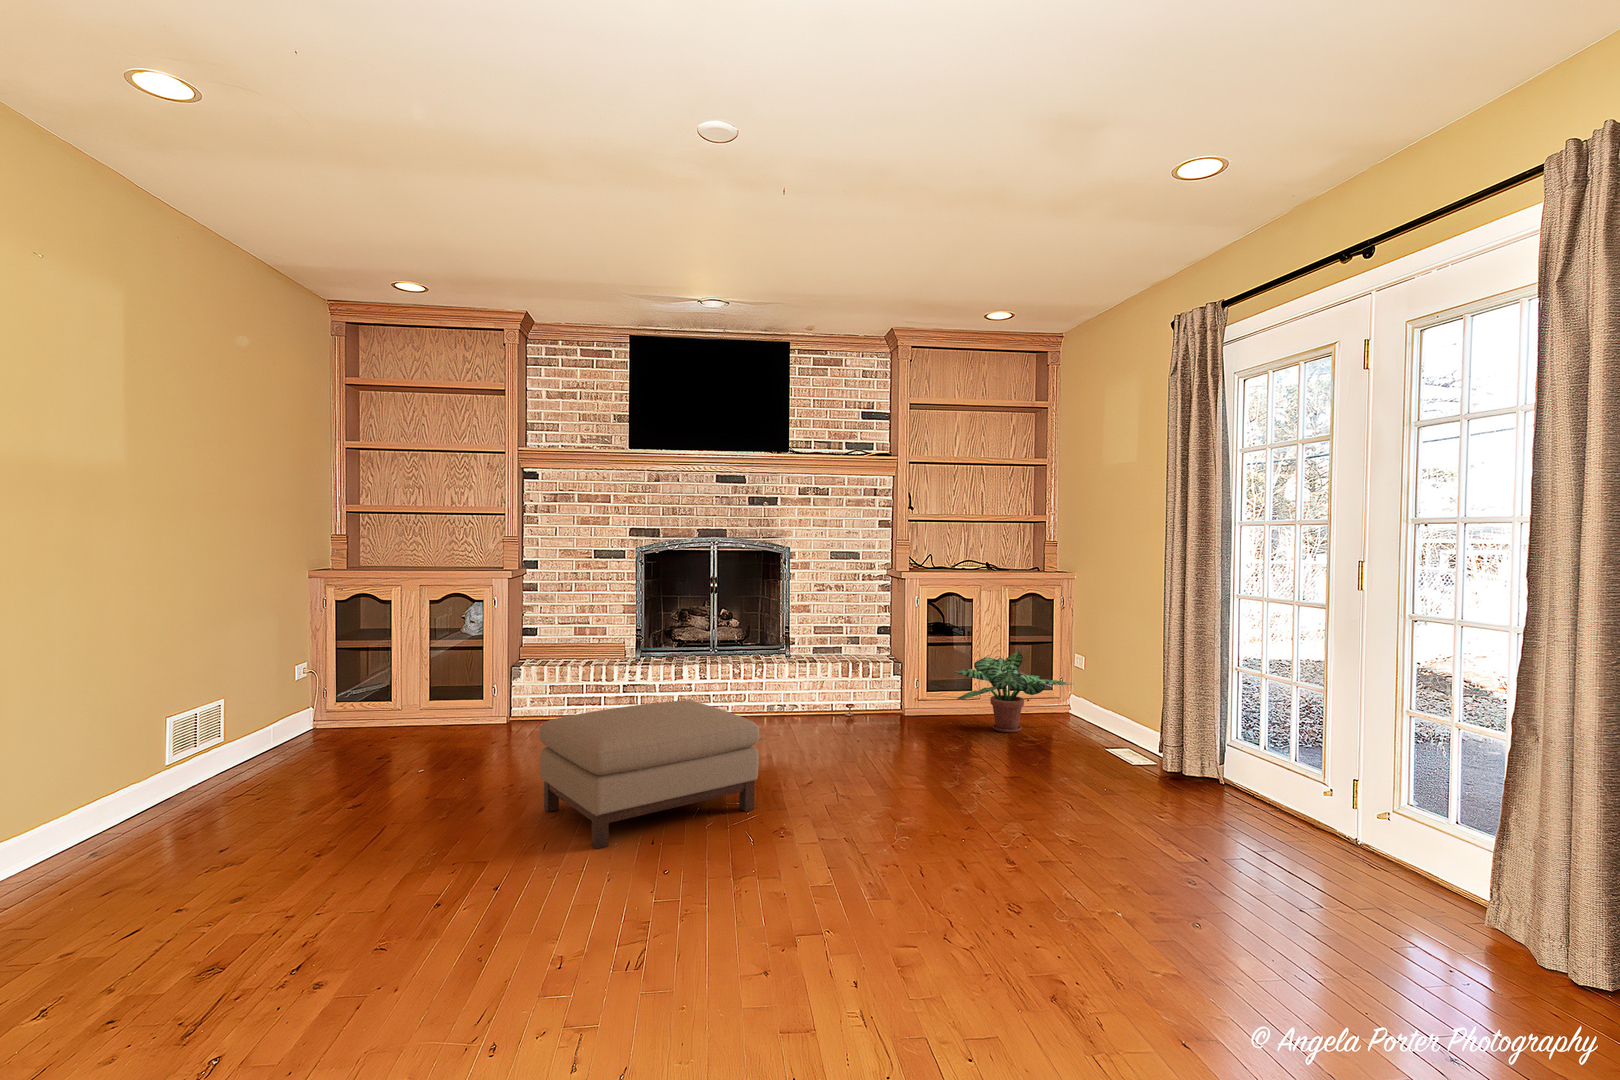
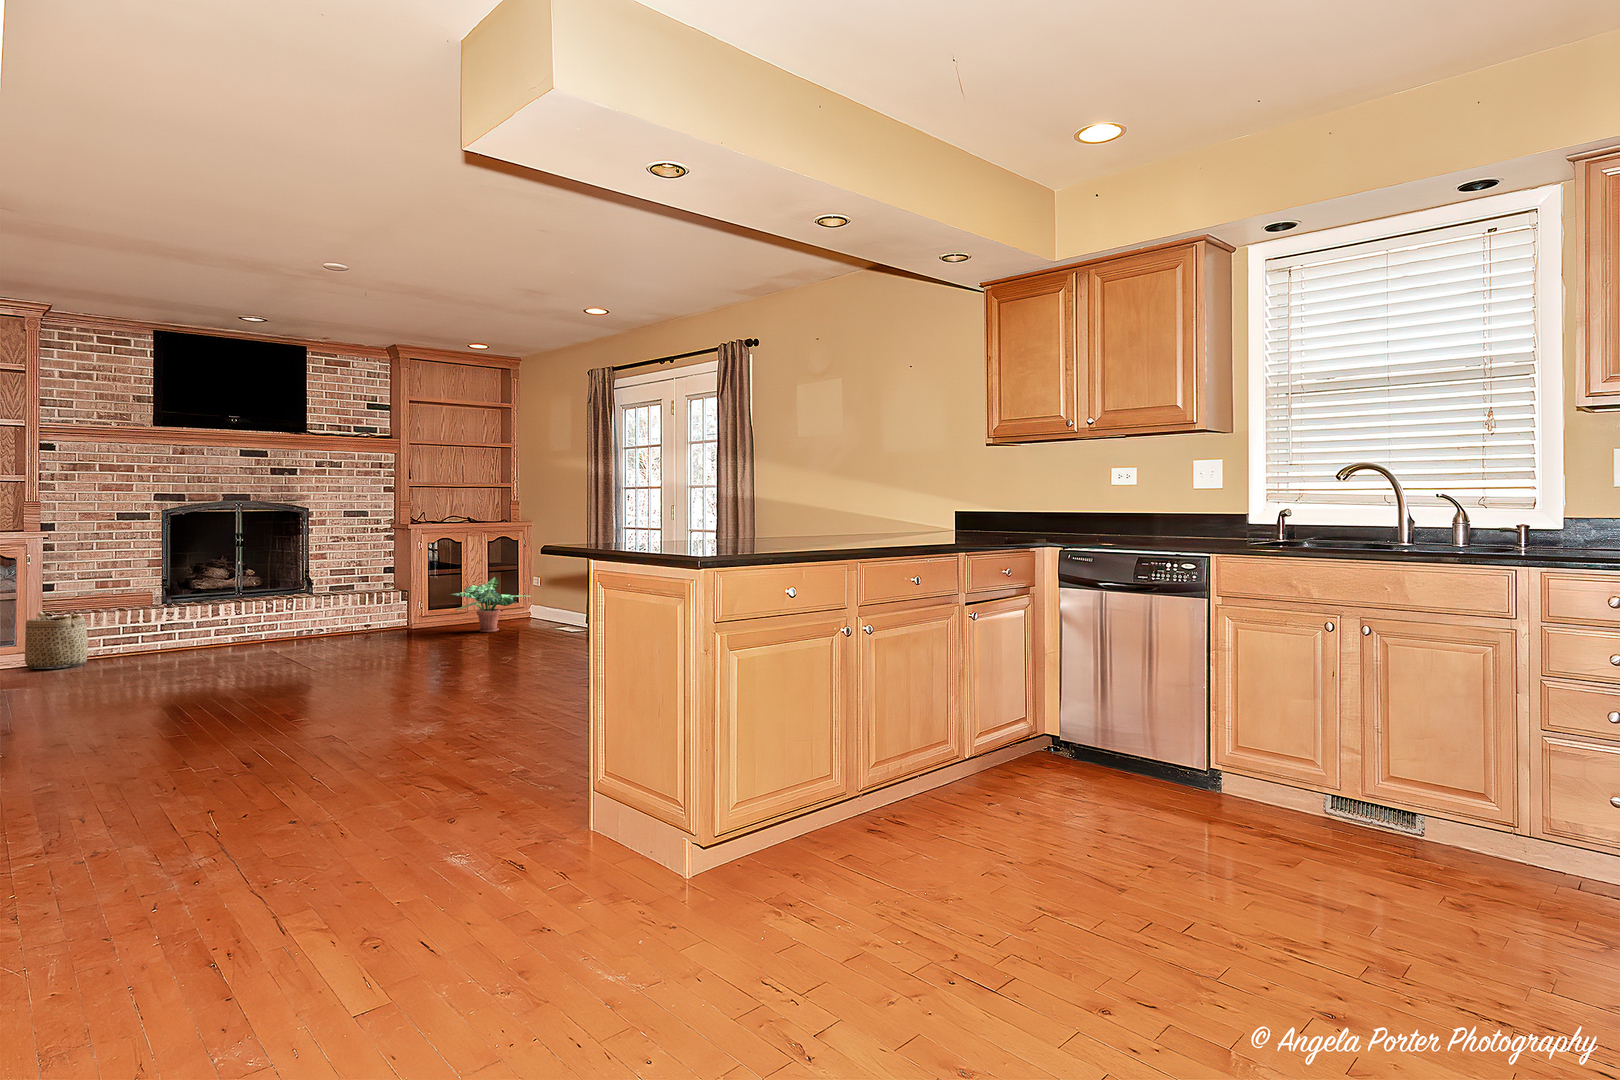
basket: none [472,667,535,739] -> present [25,612,88,669]
ottoman: present [539,700,759,849] -> none [161,614,330,694]

